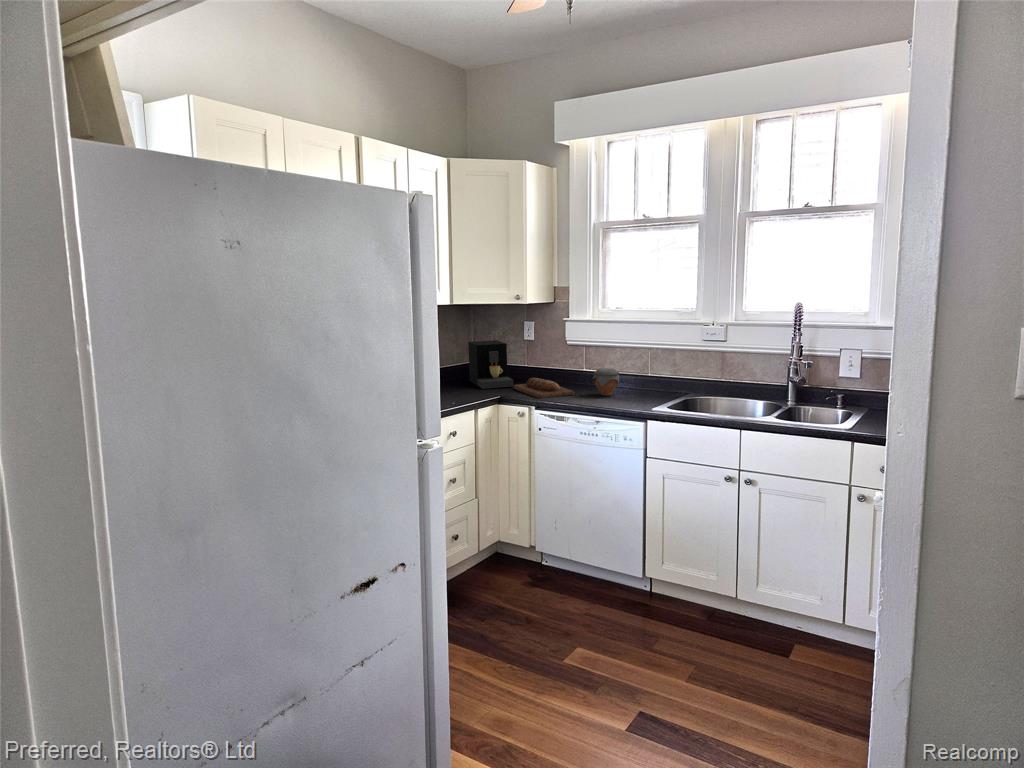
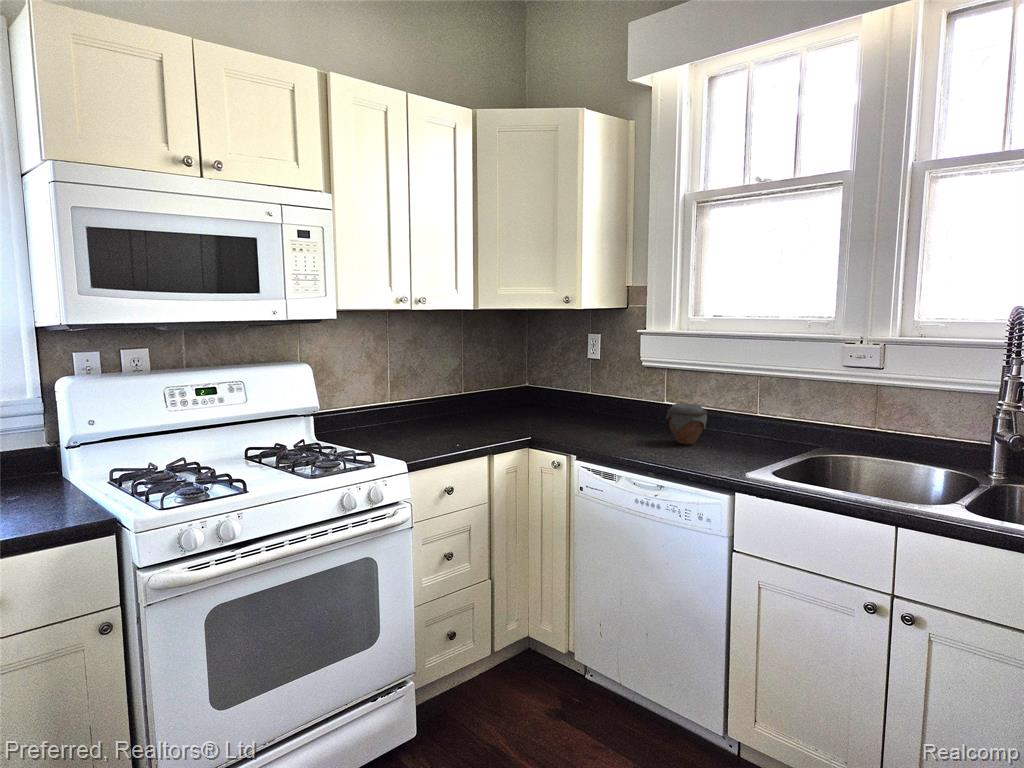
coffee maker: present [468,340,513,389] -> none [514,358,563,423]
bread loaf: present [514,378,574,398] -> none [561,412,638,443]

